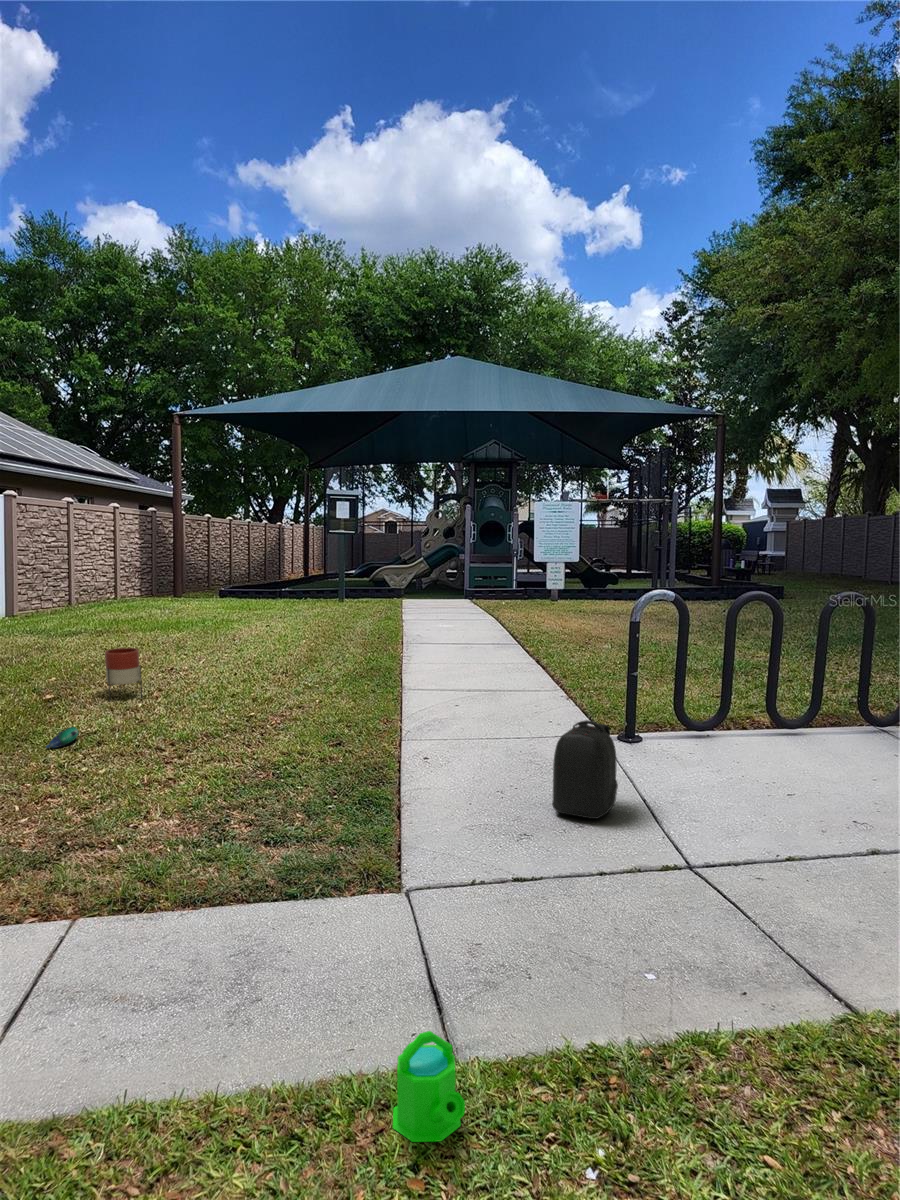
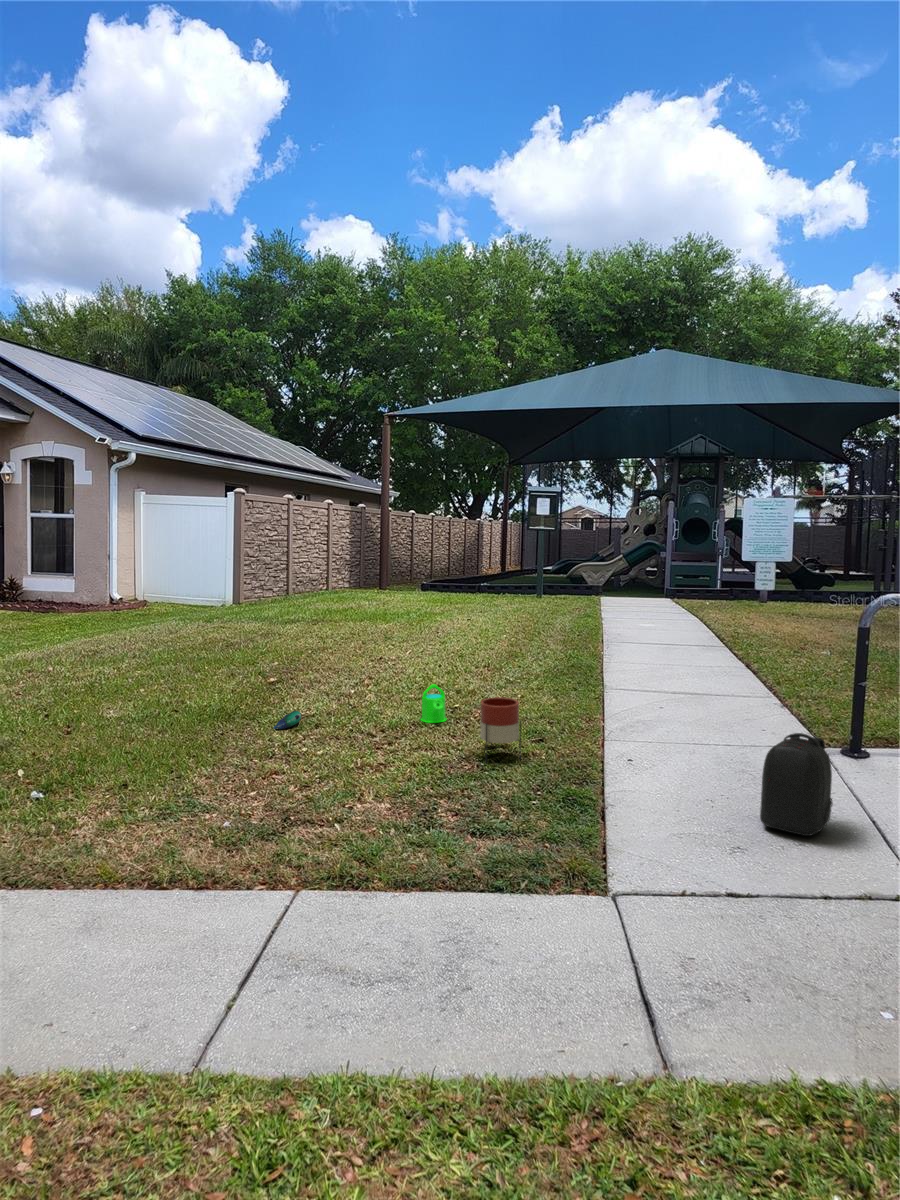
planter: present [105,648,142,701] -> present [480,697,521,763]
watering can: present [393,1031,465,1142] -> present [421,684,447,723]

